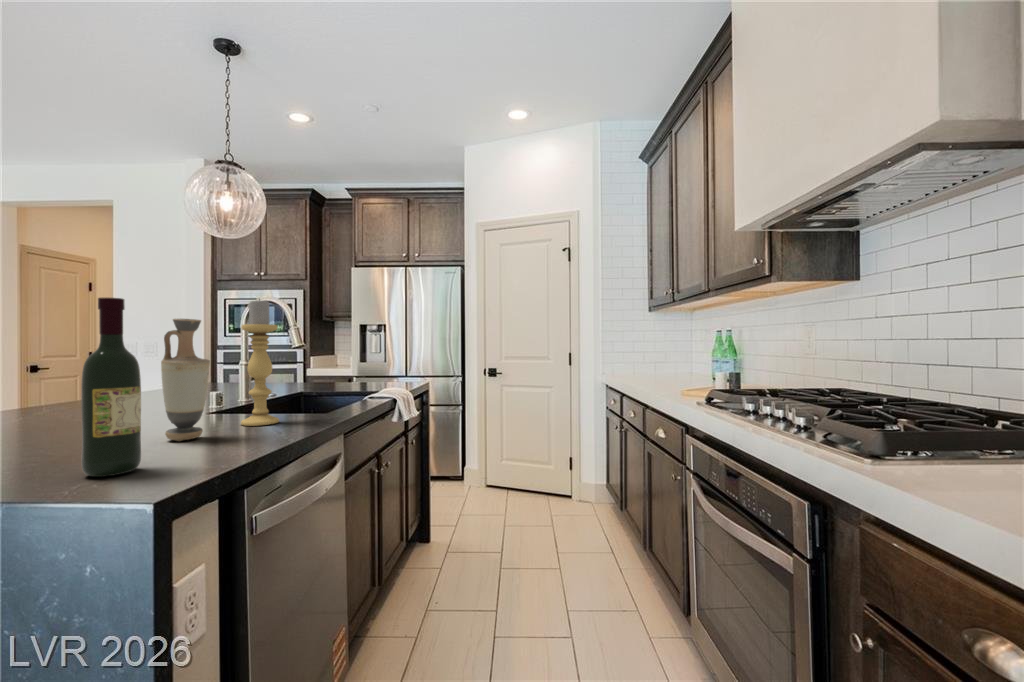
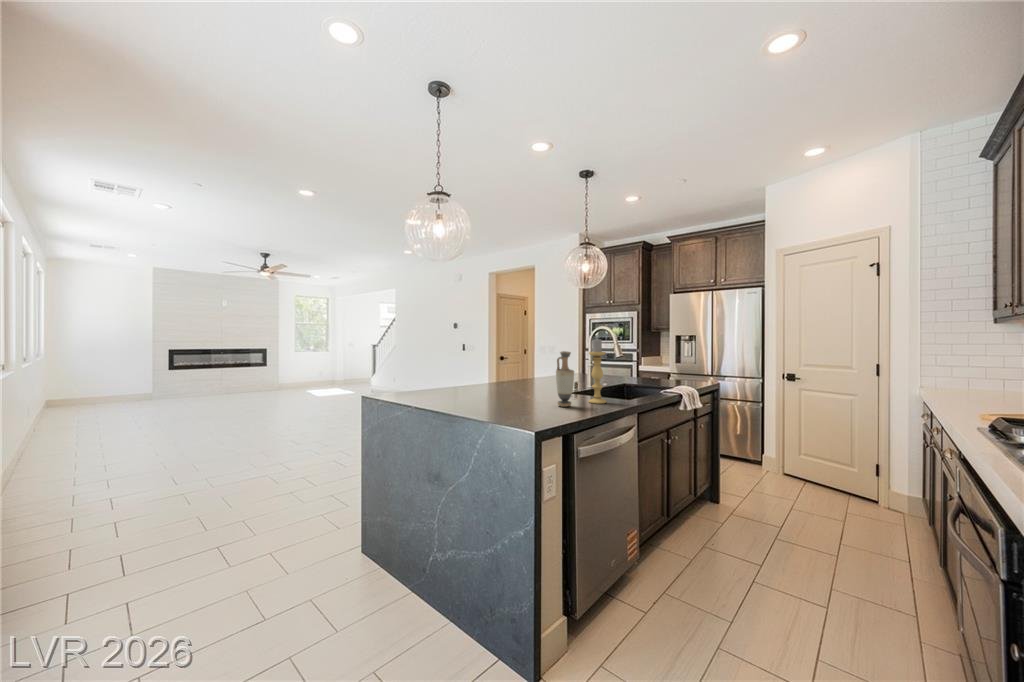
wine bottle: present [81,297,141,477] -> none [532,349,549,417]

